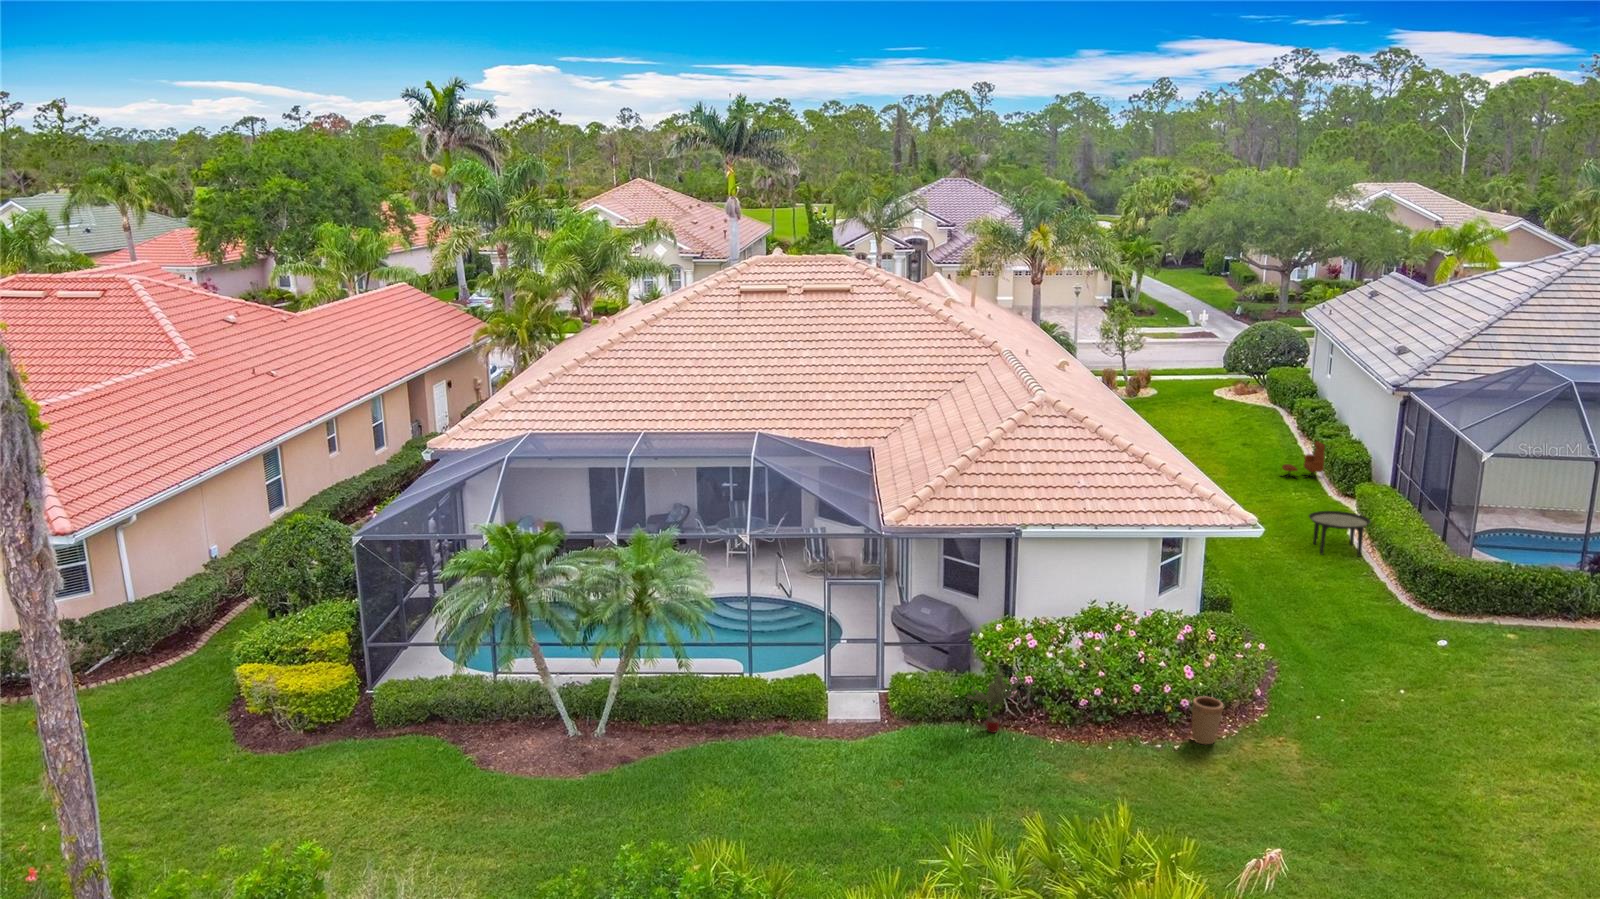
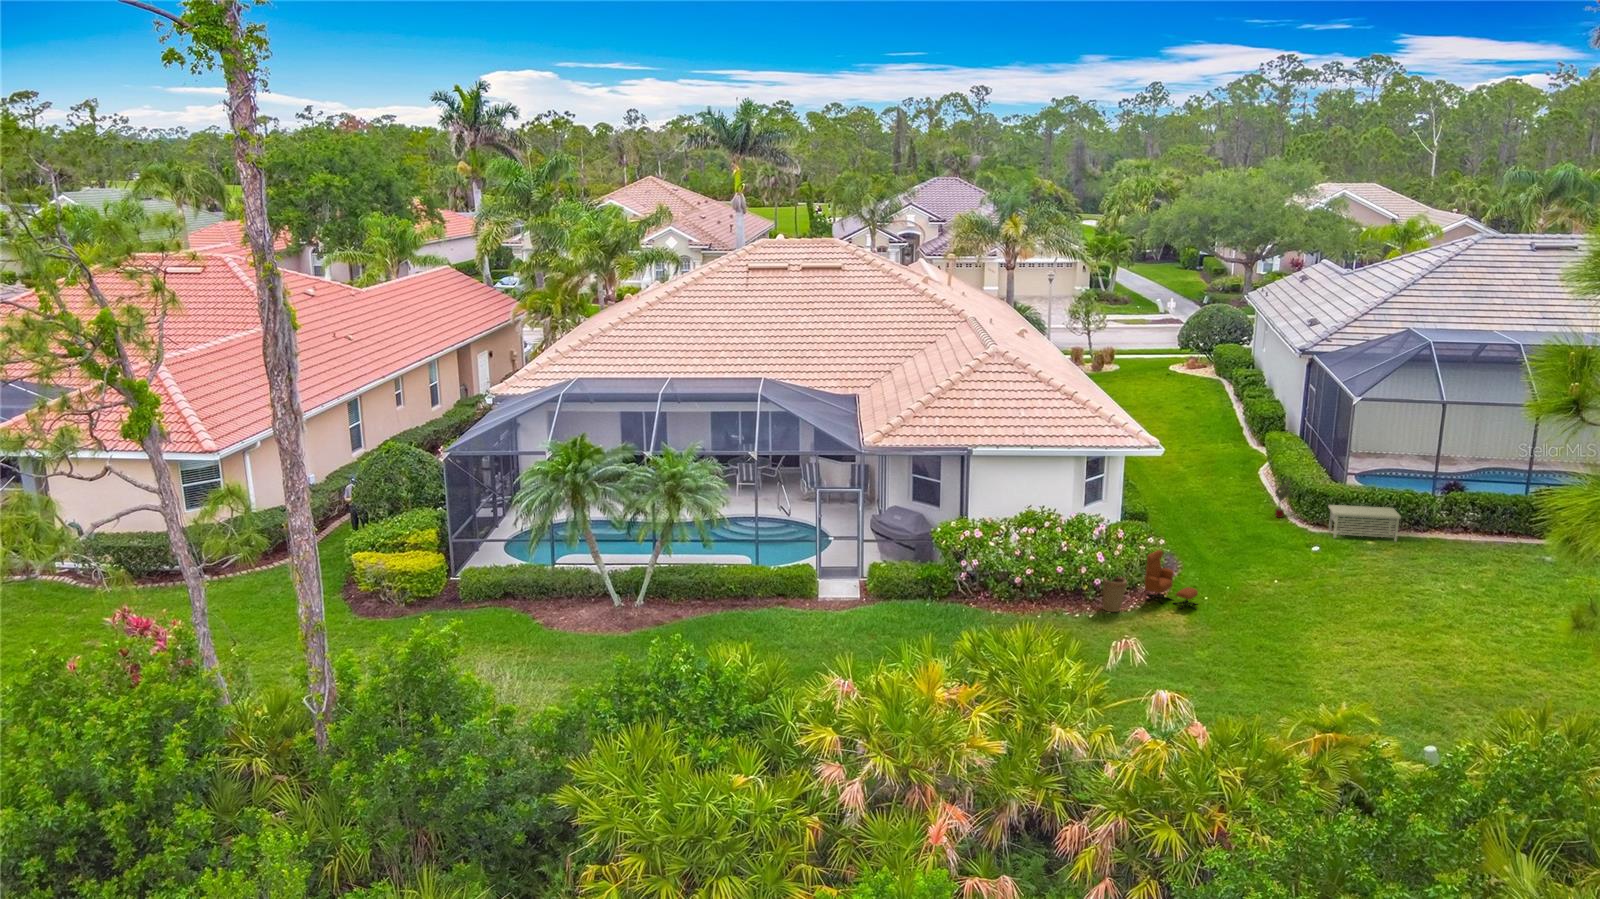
lounge chair: present [1282,441,1325,479] -> present [1145,550,1198,609]
round table: present [1309,511,1371,556] -> none [1223,453,1274,489]
storage bench: none [1453,586,1550,635] -> present [1329,505,1401,541]
potted tree: present [967,670,1020,733] -> present [1275,478,1296,518]

